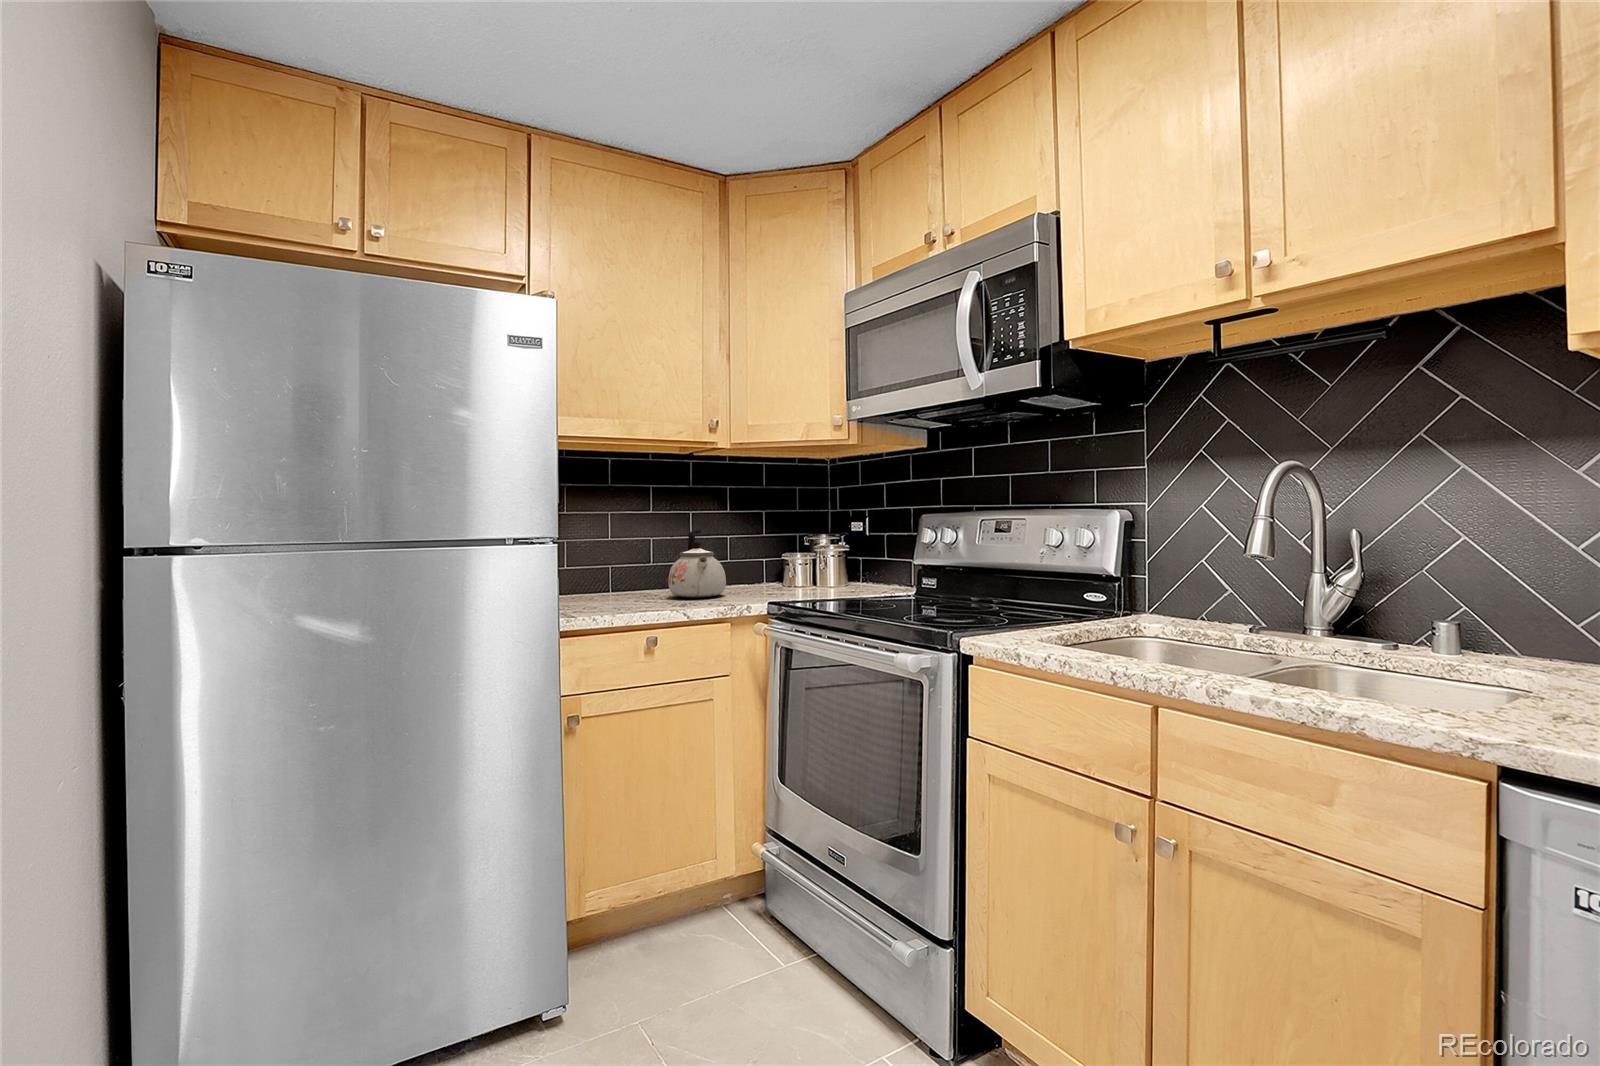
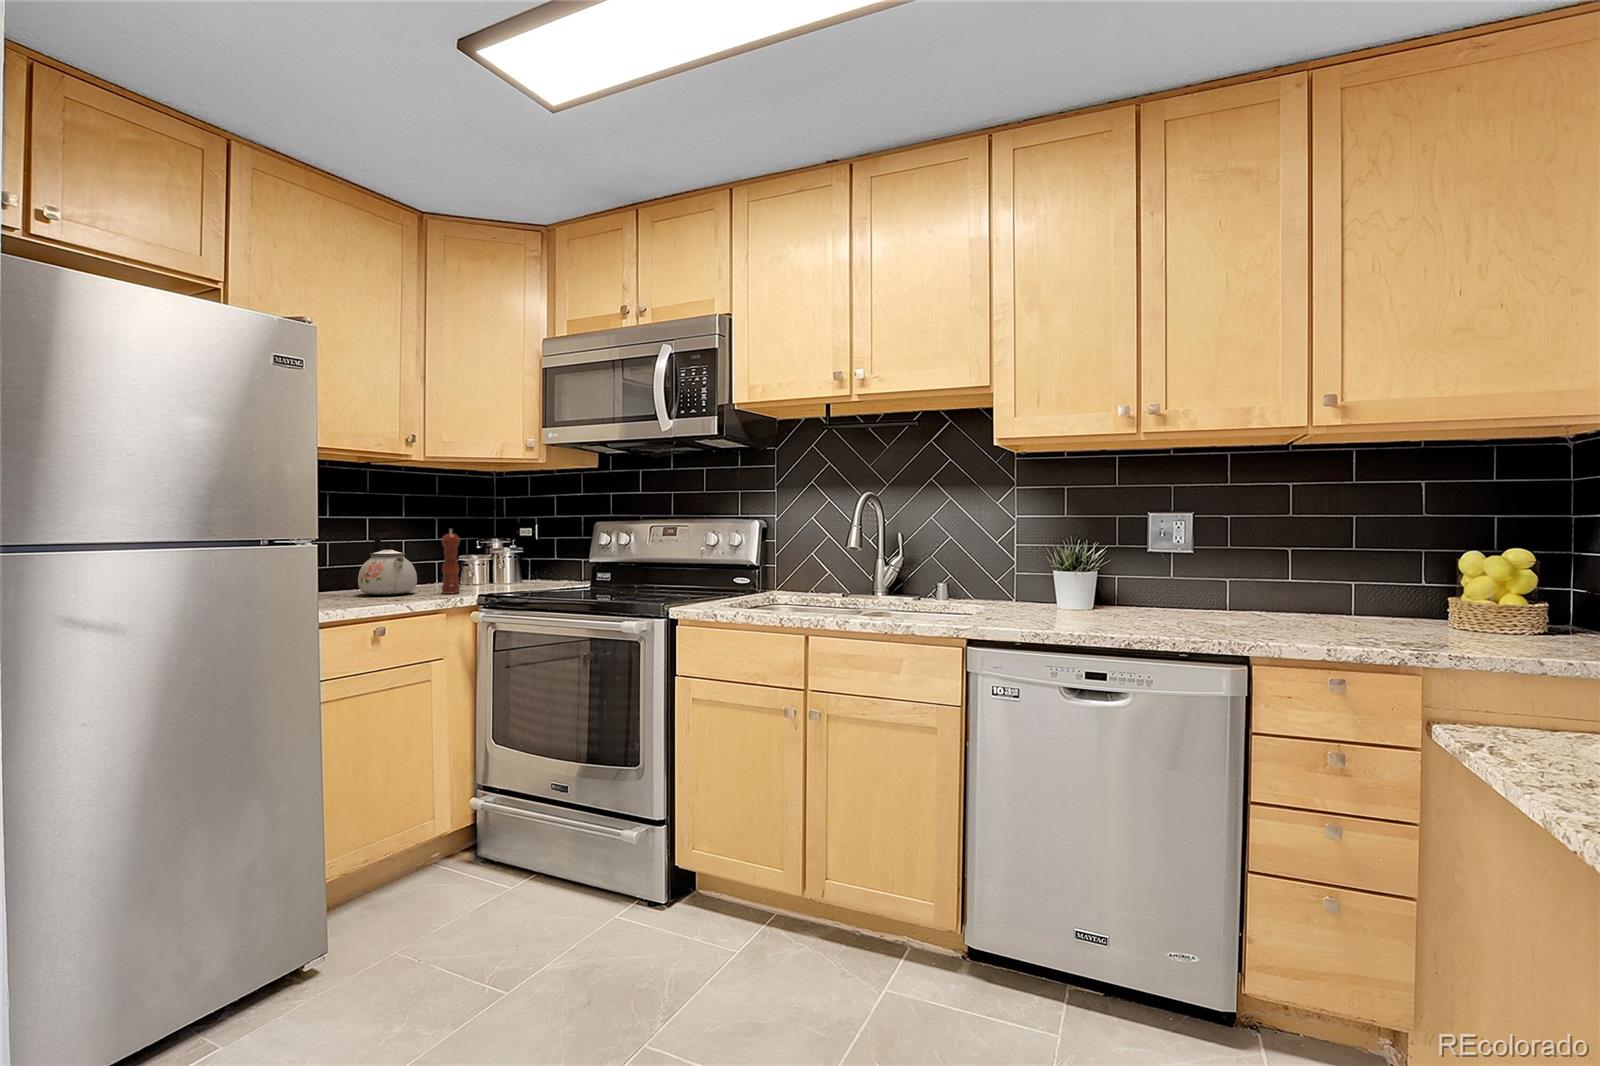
pepper mill: none [745,526,765,598] -> present [442,529,460,594]

